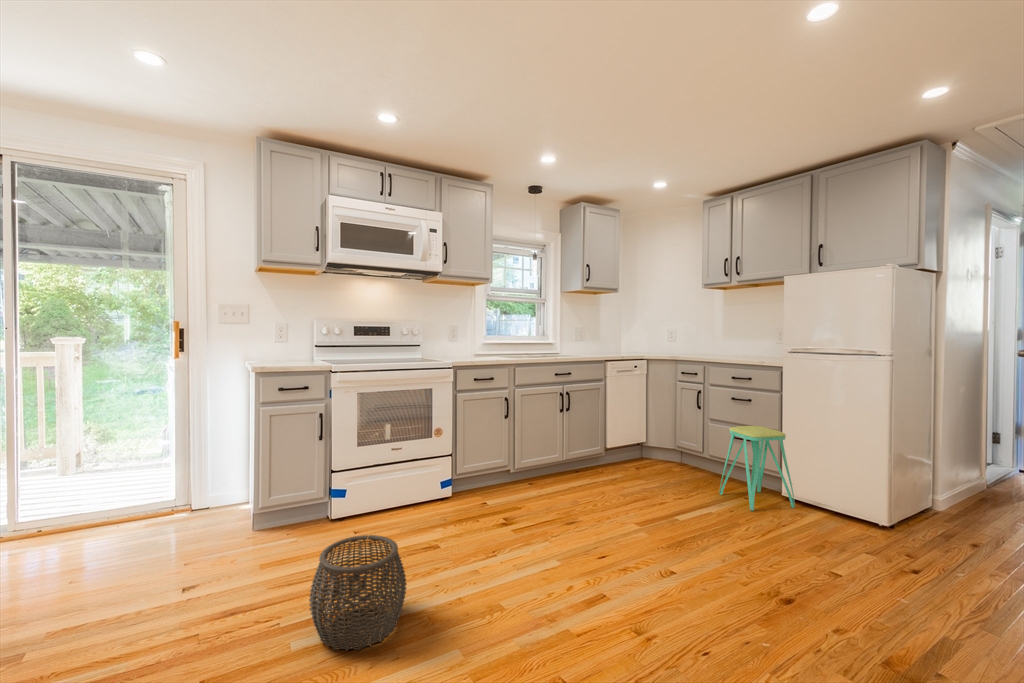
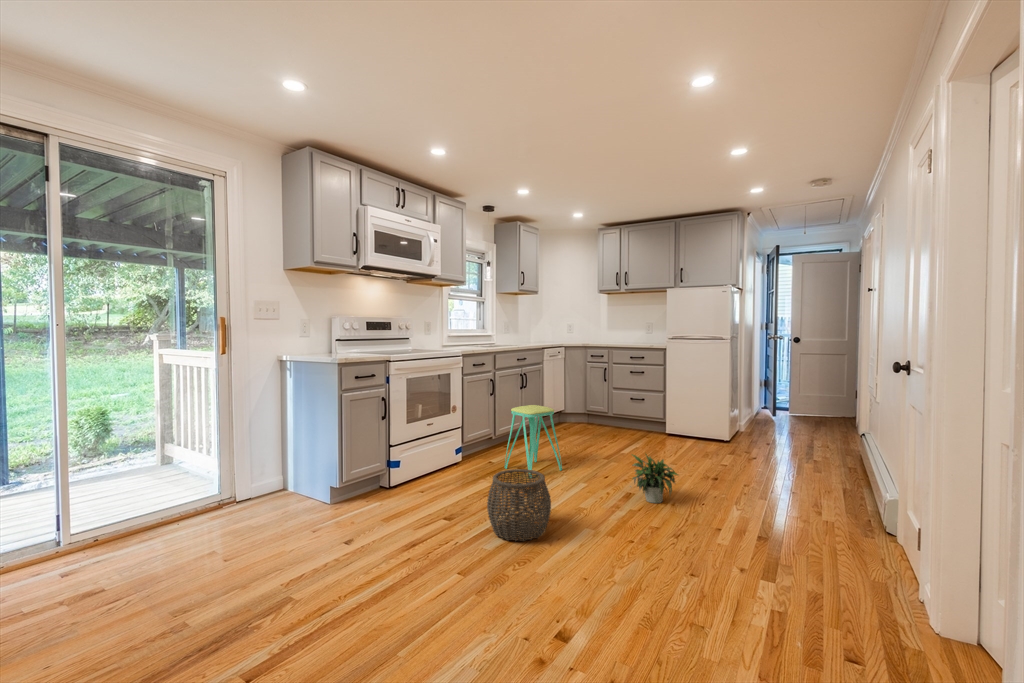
stool: present [719,426,795,511] -> present [505,405,562,474]
potted plant: none [572,540,648,634] -> present [632,454,678,503]

